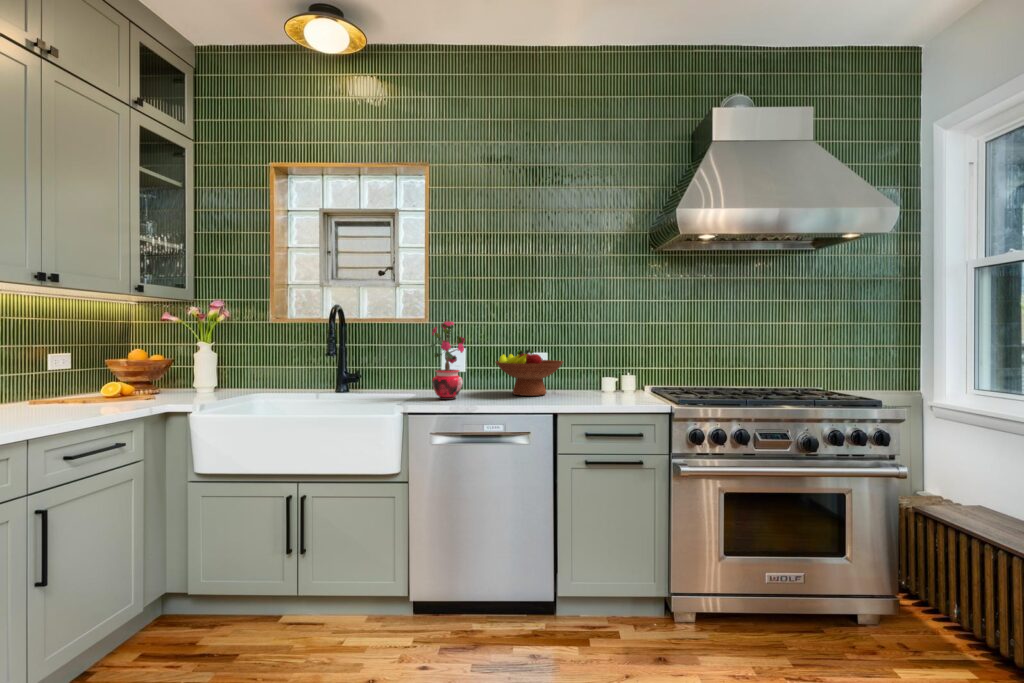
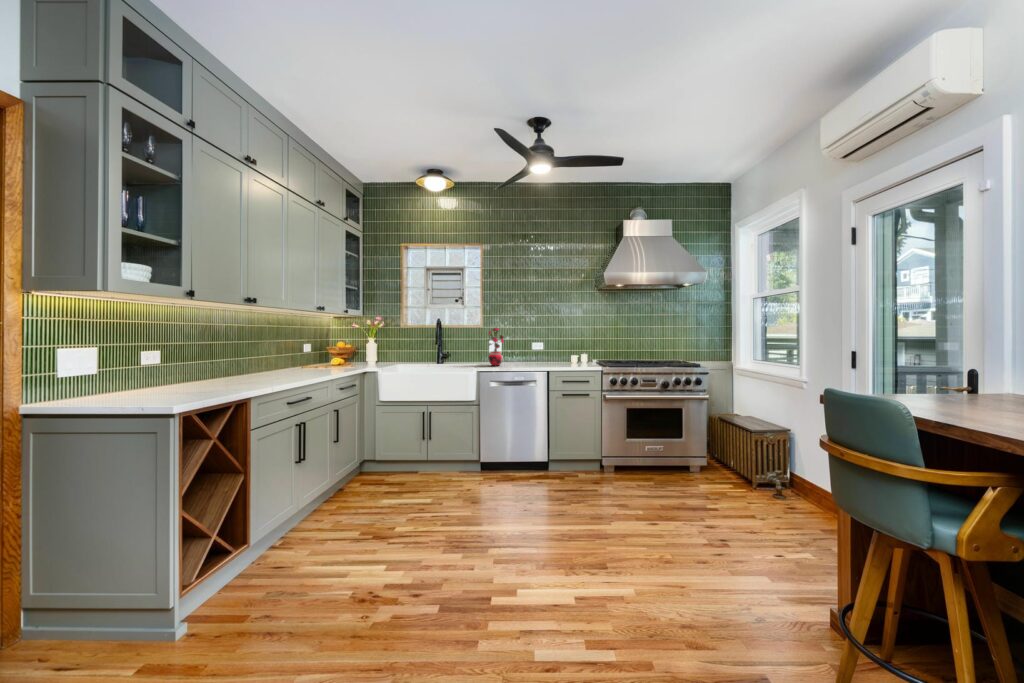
fruit bowl: present [495,350,563,396] -> none [518,342,552,364]

